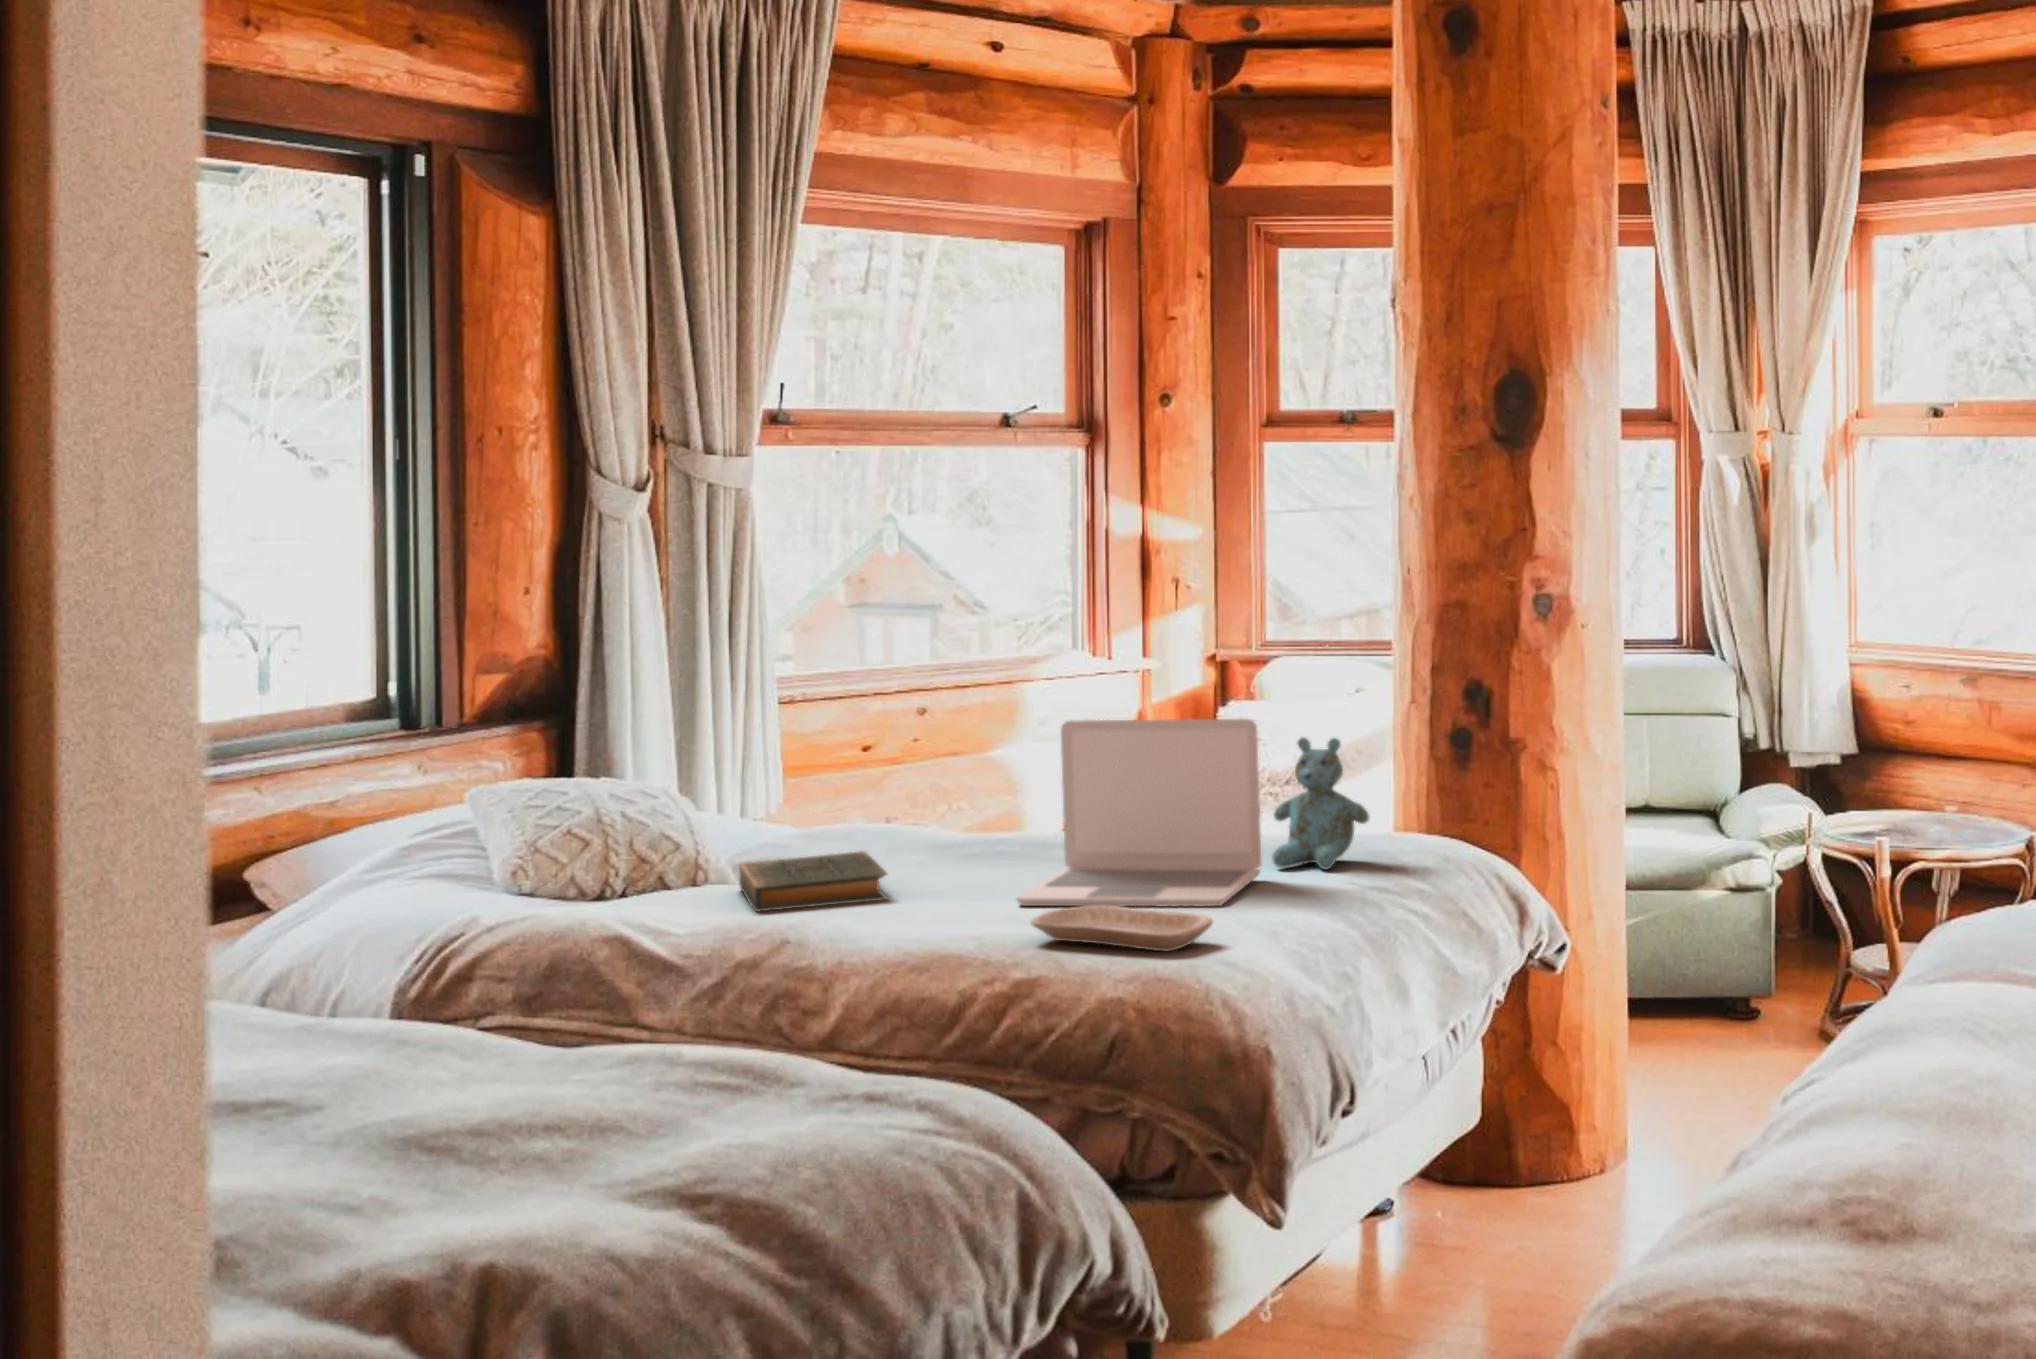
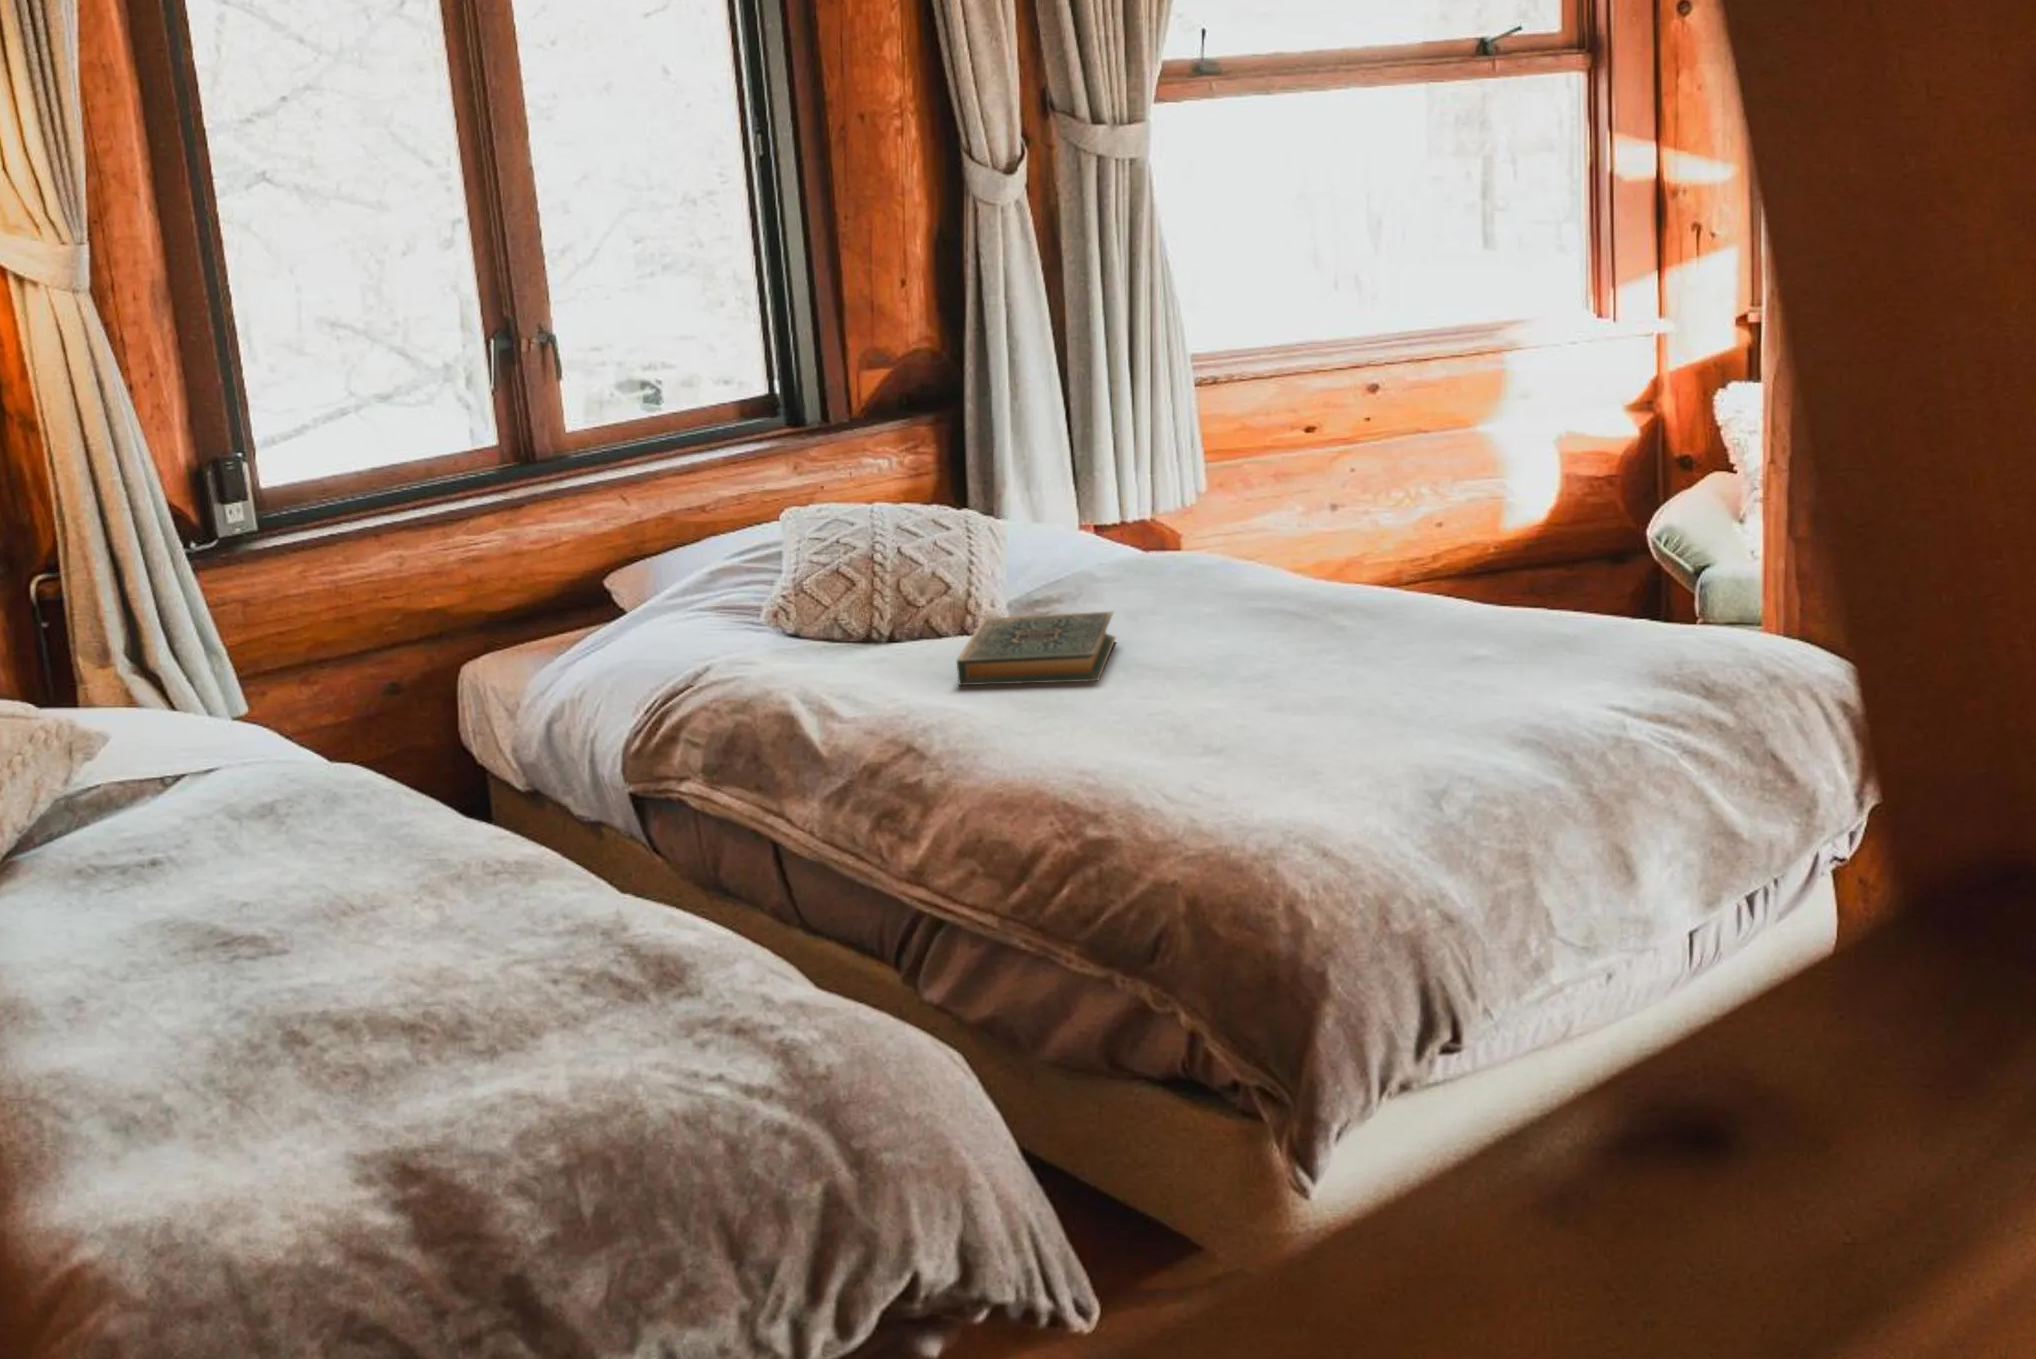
laptop: present [1017,719,1261,907] -> none [1203,490,1512,744]
stuffed bear: present [1272,738,1369,870] -> none [1545,517,1674,687]
tray: present [1031,906,1213,951] -> none [1138,743,1325,826]

